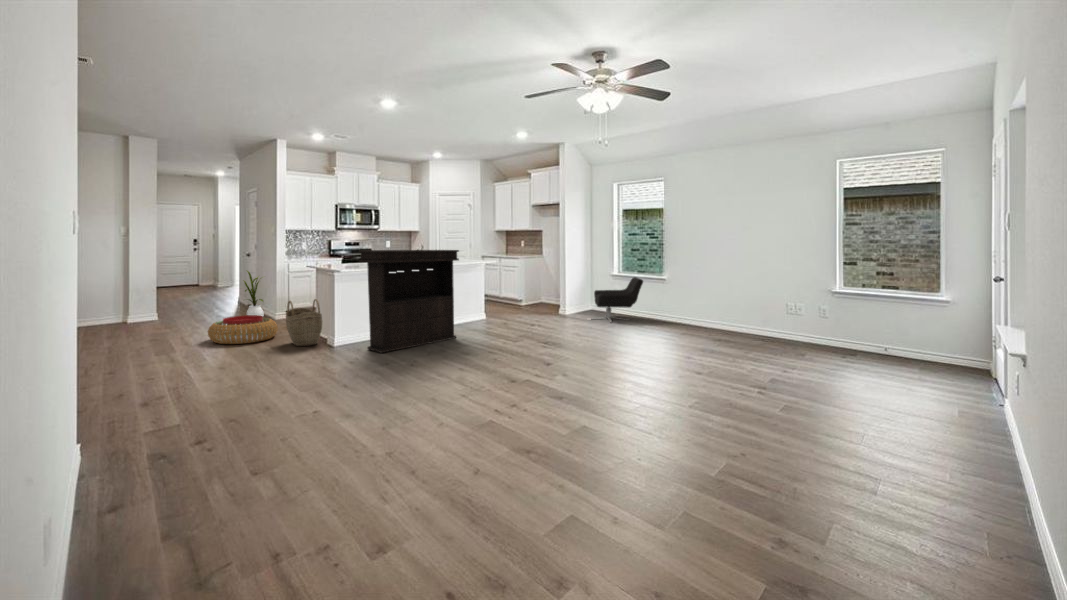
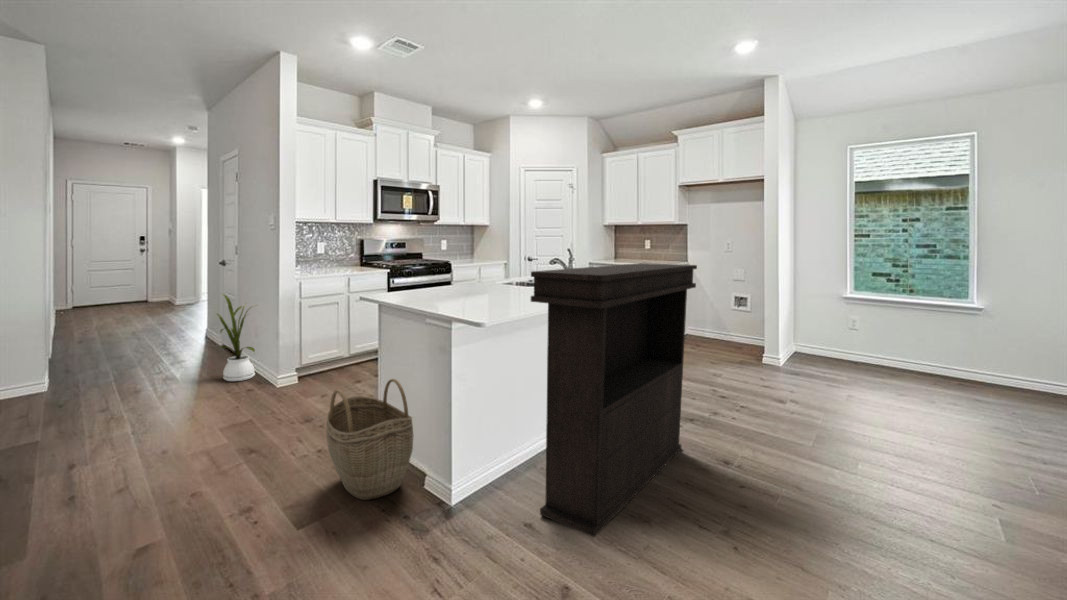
lounge chair: present [594,277,643,322] -> none [818,304,940,387]
pouf: present [208,315,278,344] -> none [136,405,298,494]

